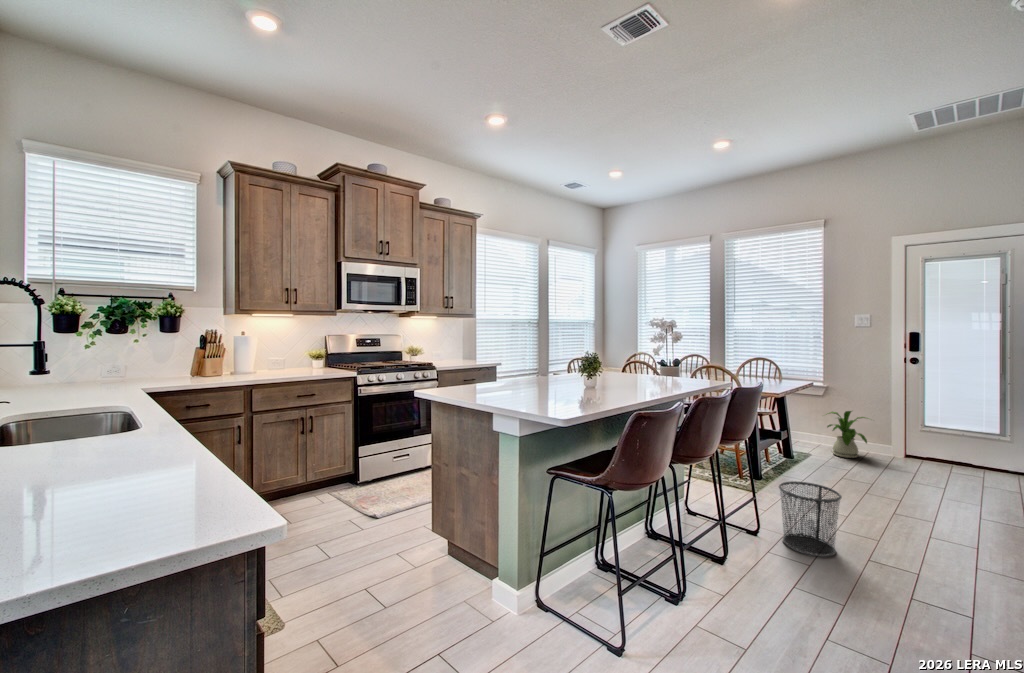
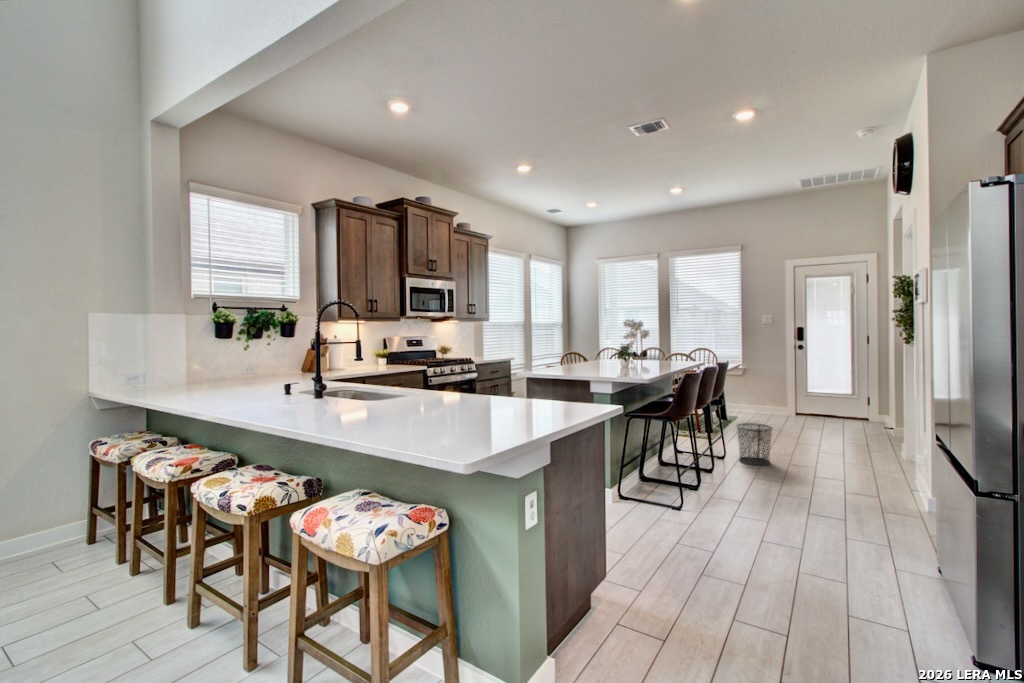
house plant: present [827,411,867,458] -> none [744,384,778,418]

